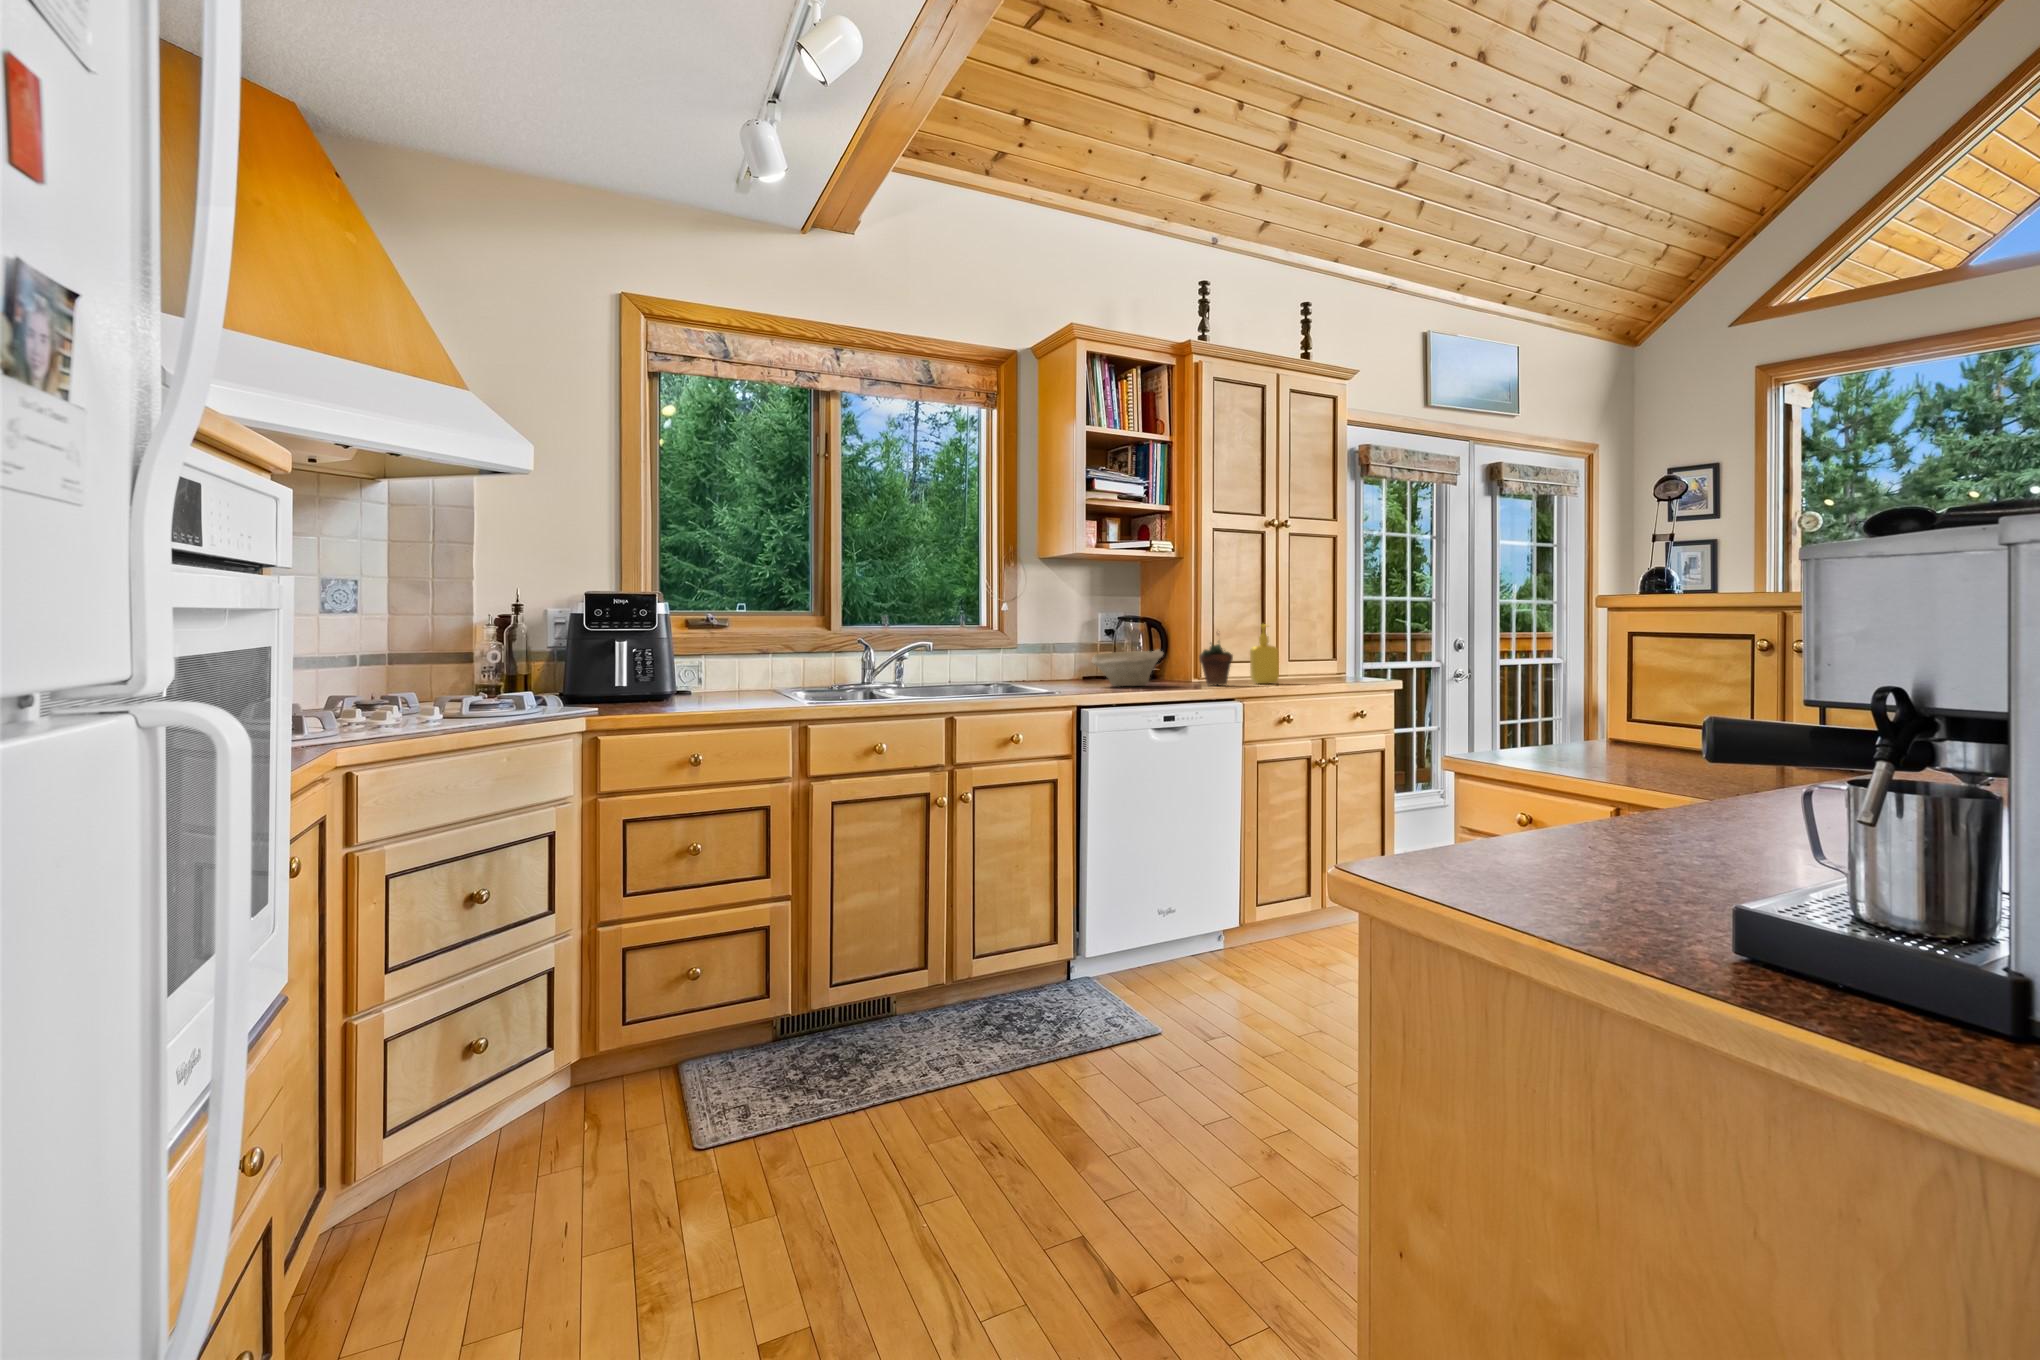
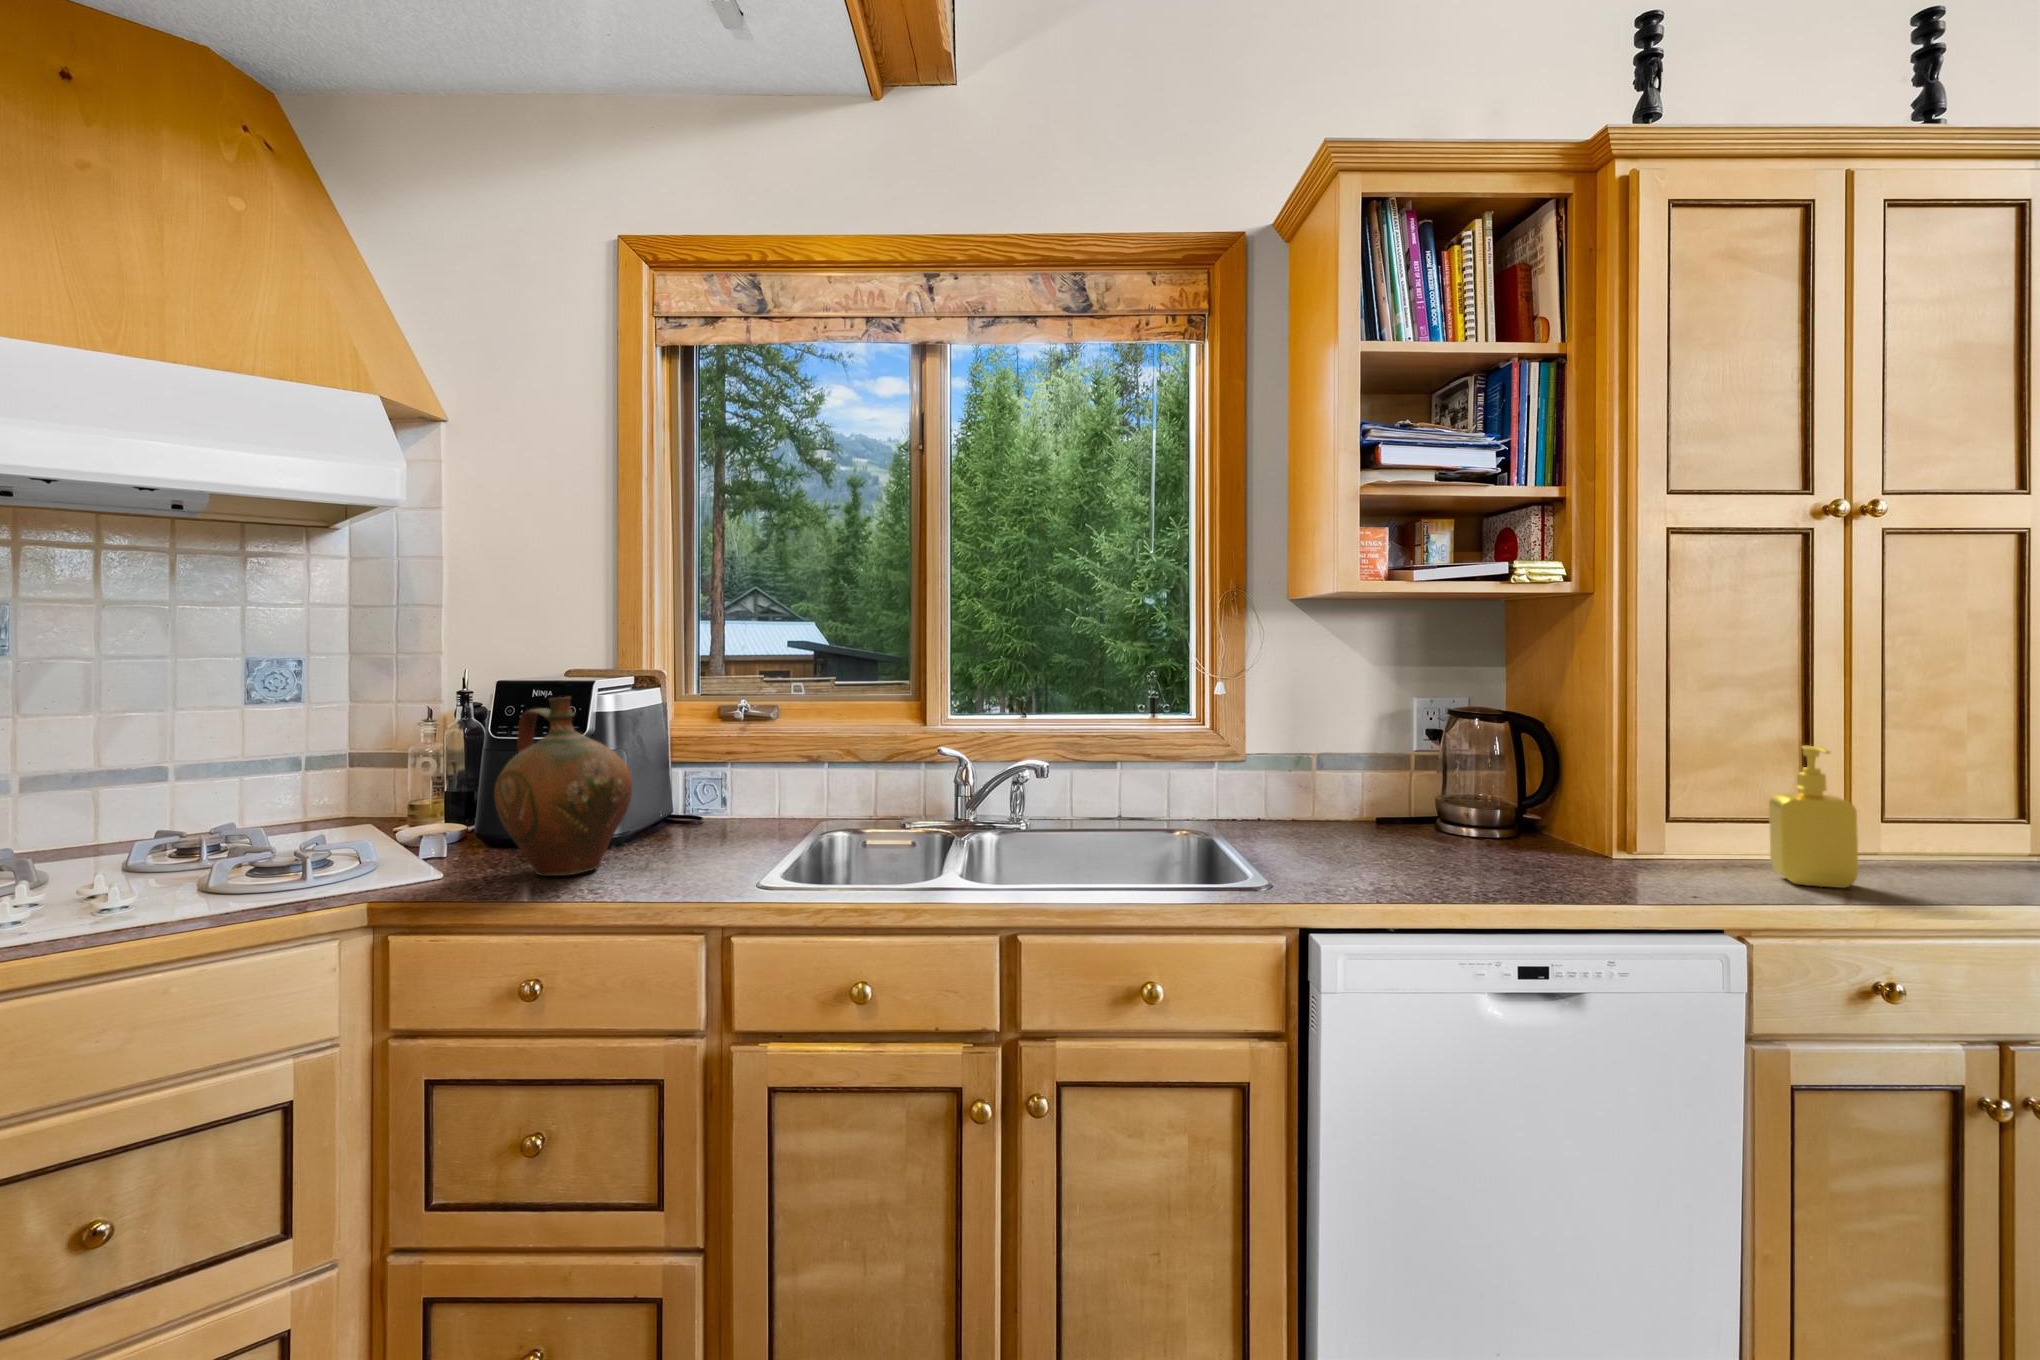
ceramic jug: none [624,597,709,707] -> present [494,697,632,876]
succulent plant: present [1199,642,1233,685] -> none [1627,758,1720,886]
bowl: present [1092,650,1163,687] -> none [1372,778,1537,862]

